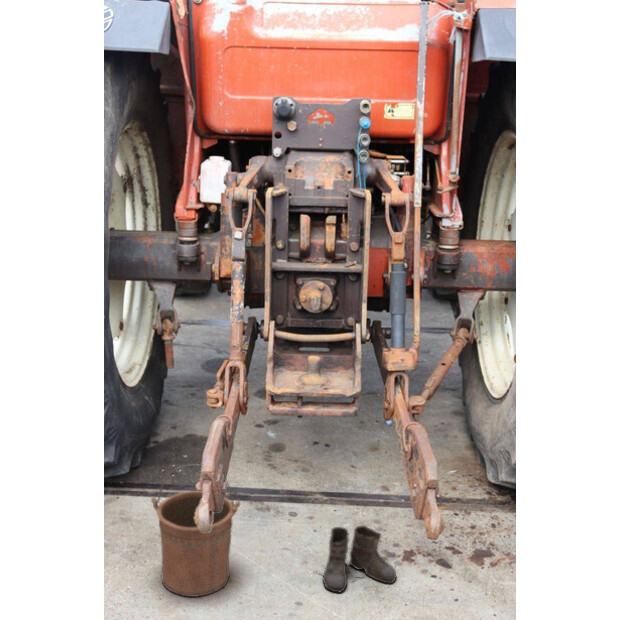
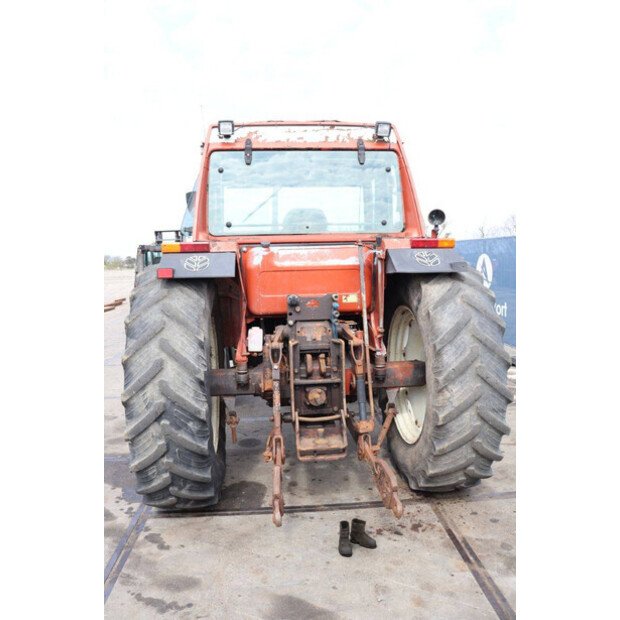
bucket: present [152,464,240,597] -> none [245,494,293,569]

